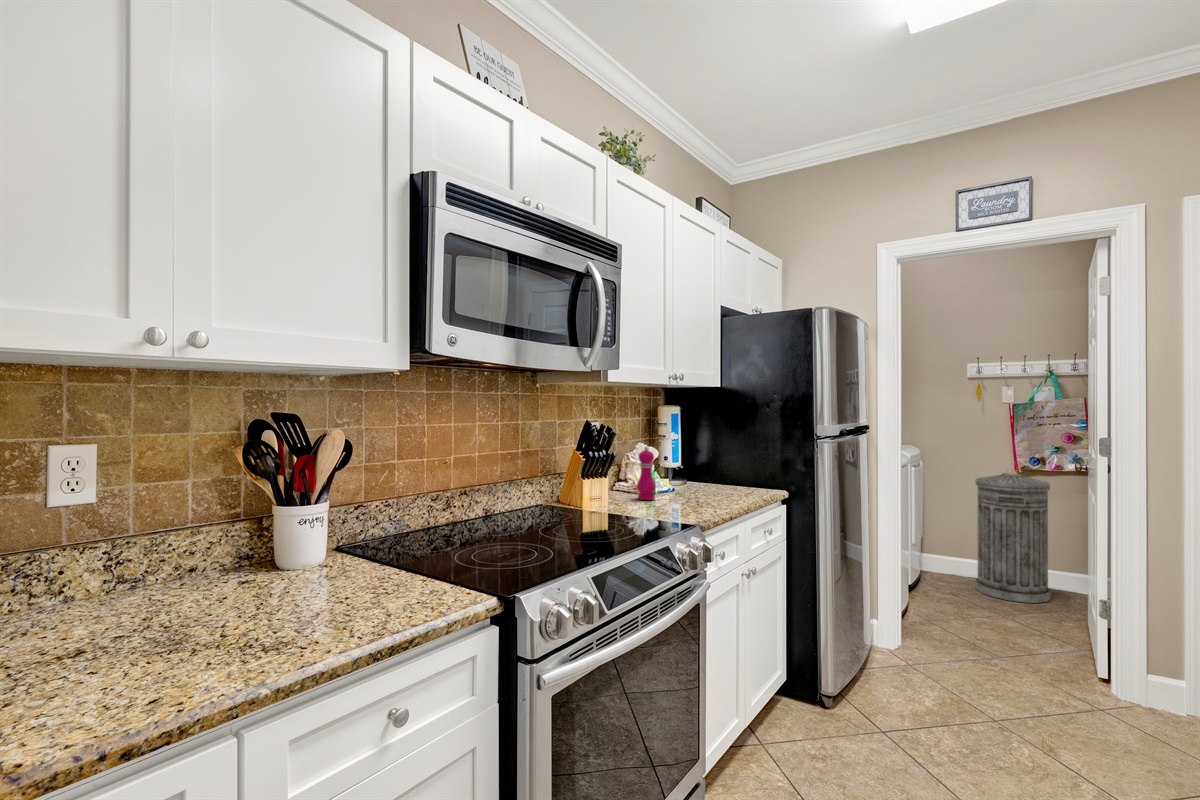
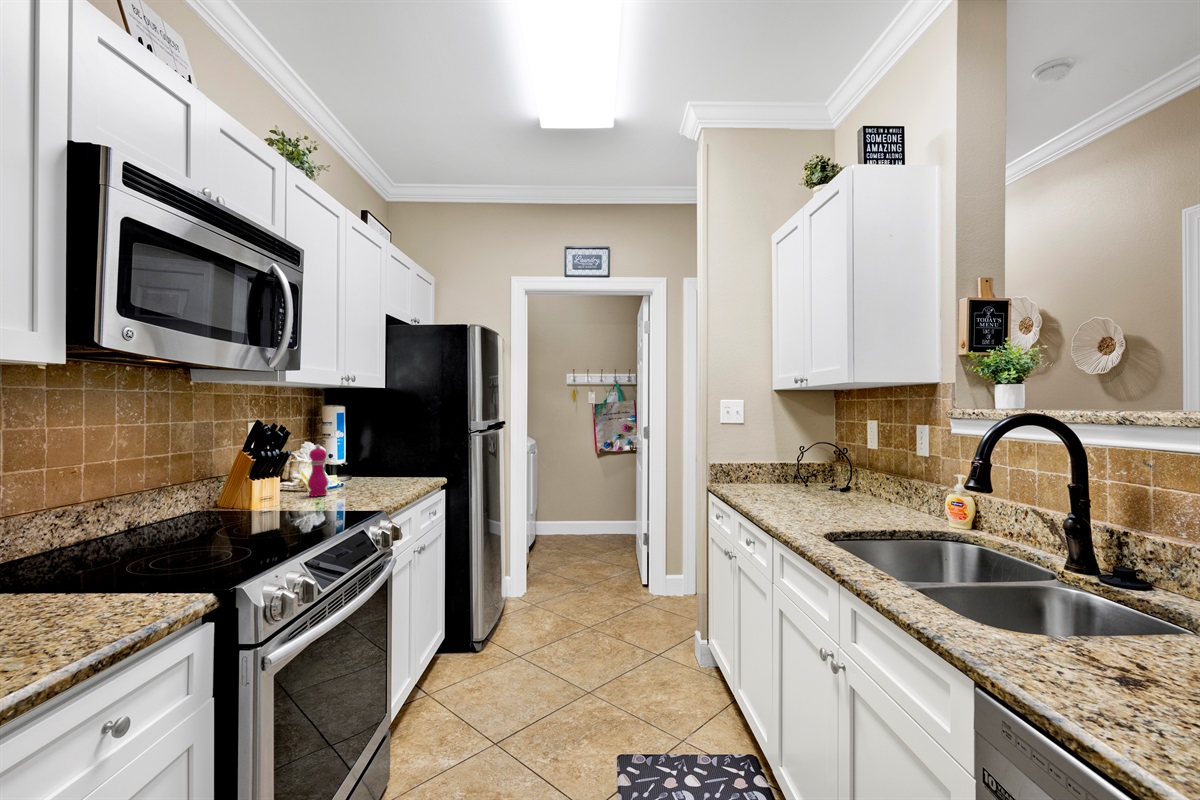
trash can: present [975,471,1051,603] -> none [570,453,615,548]

